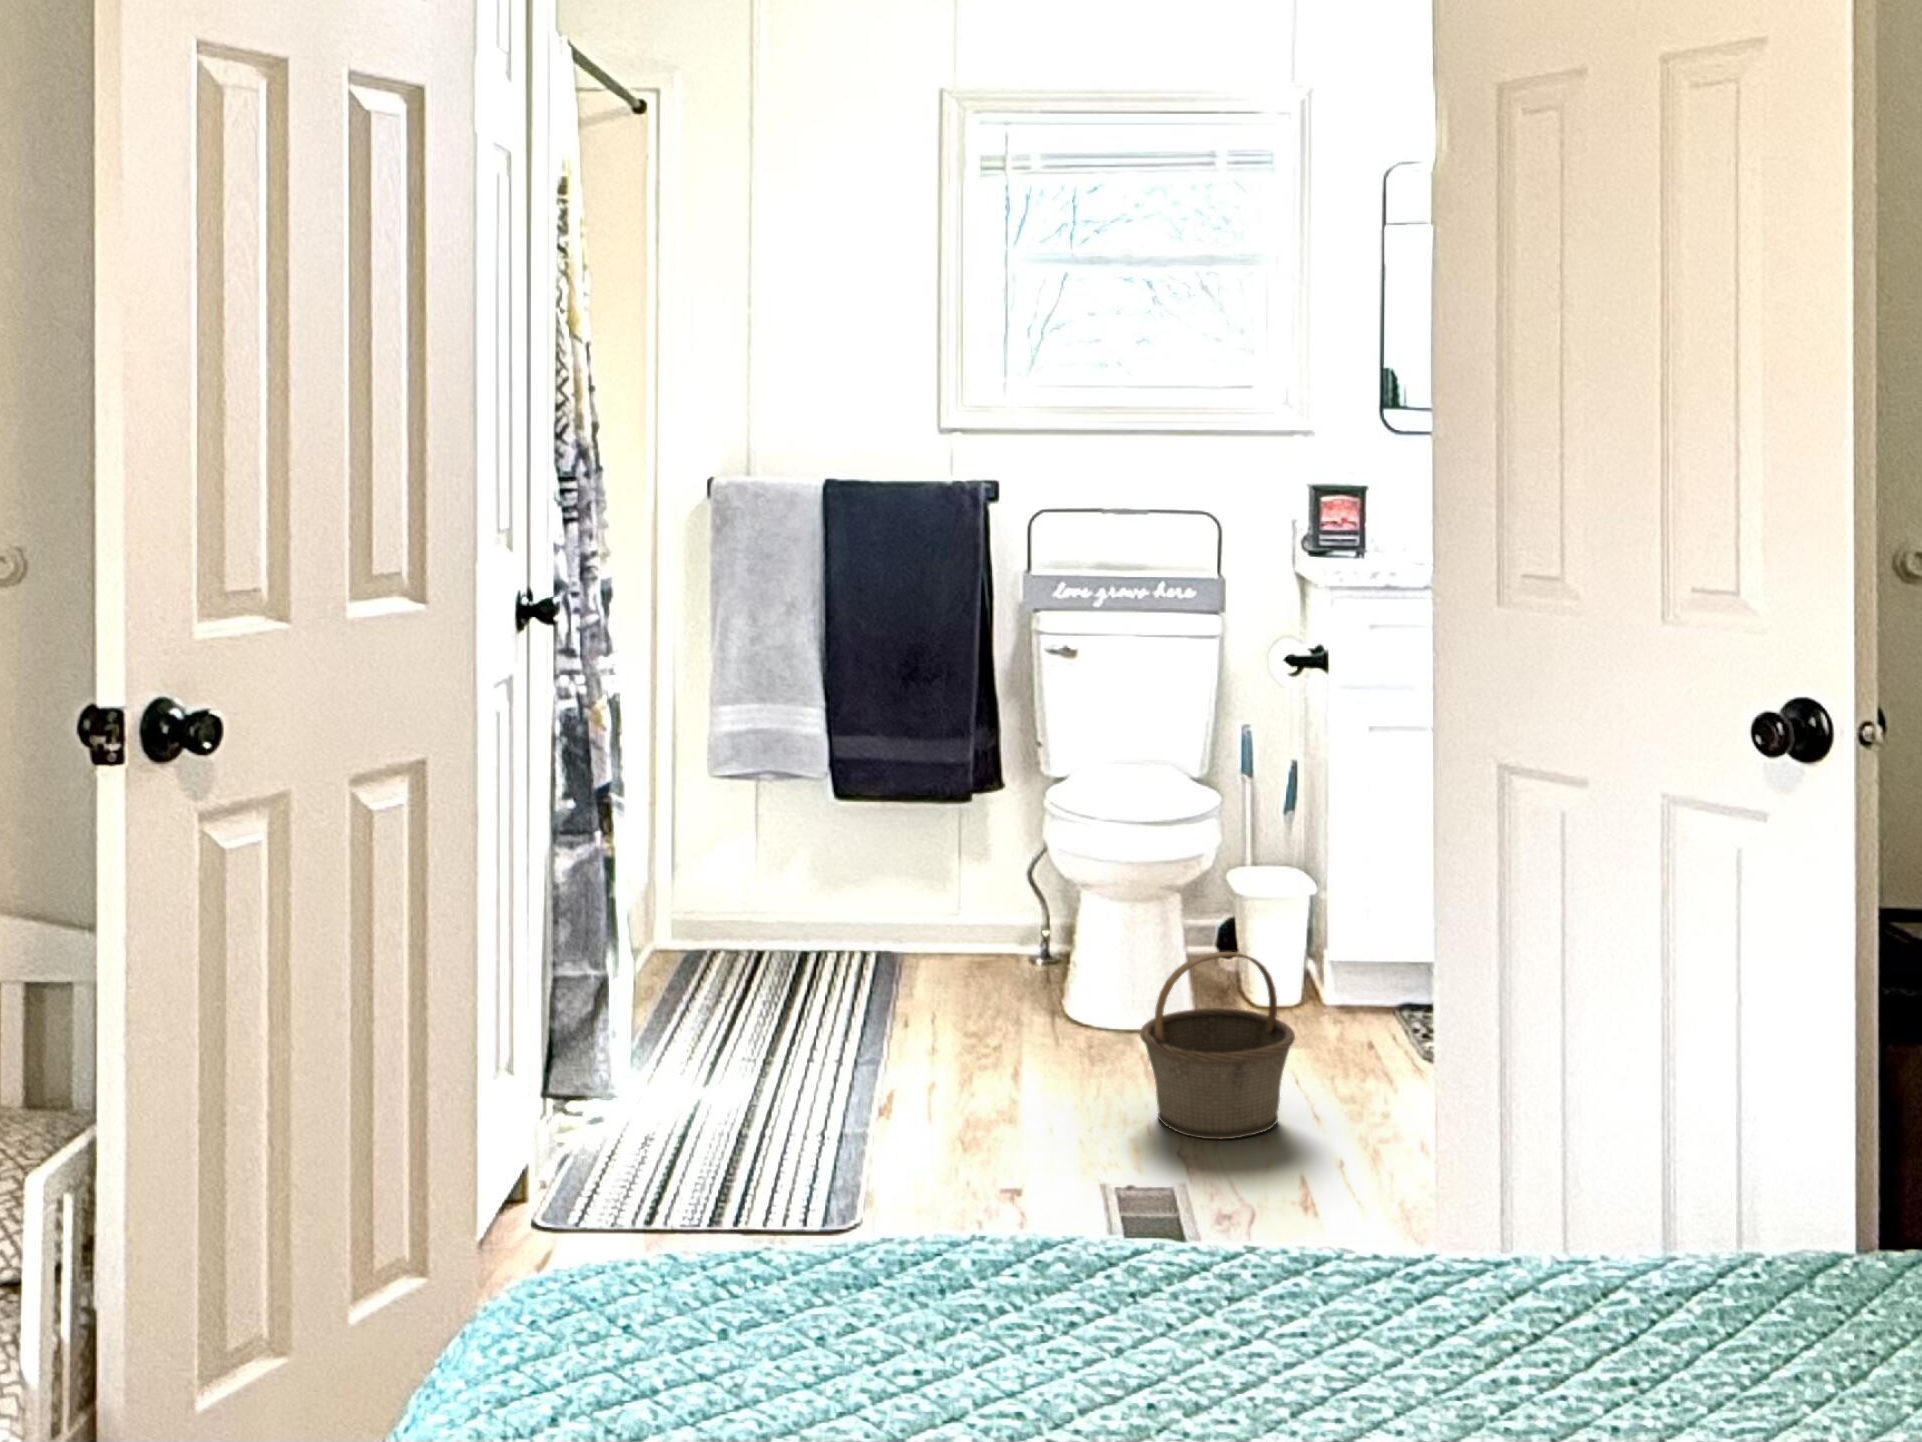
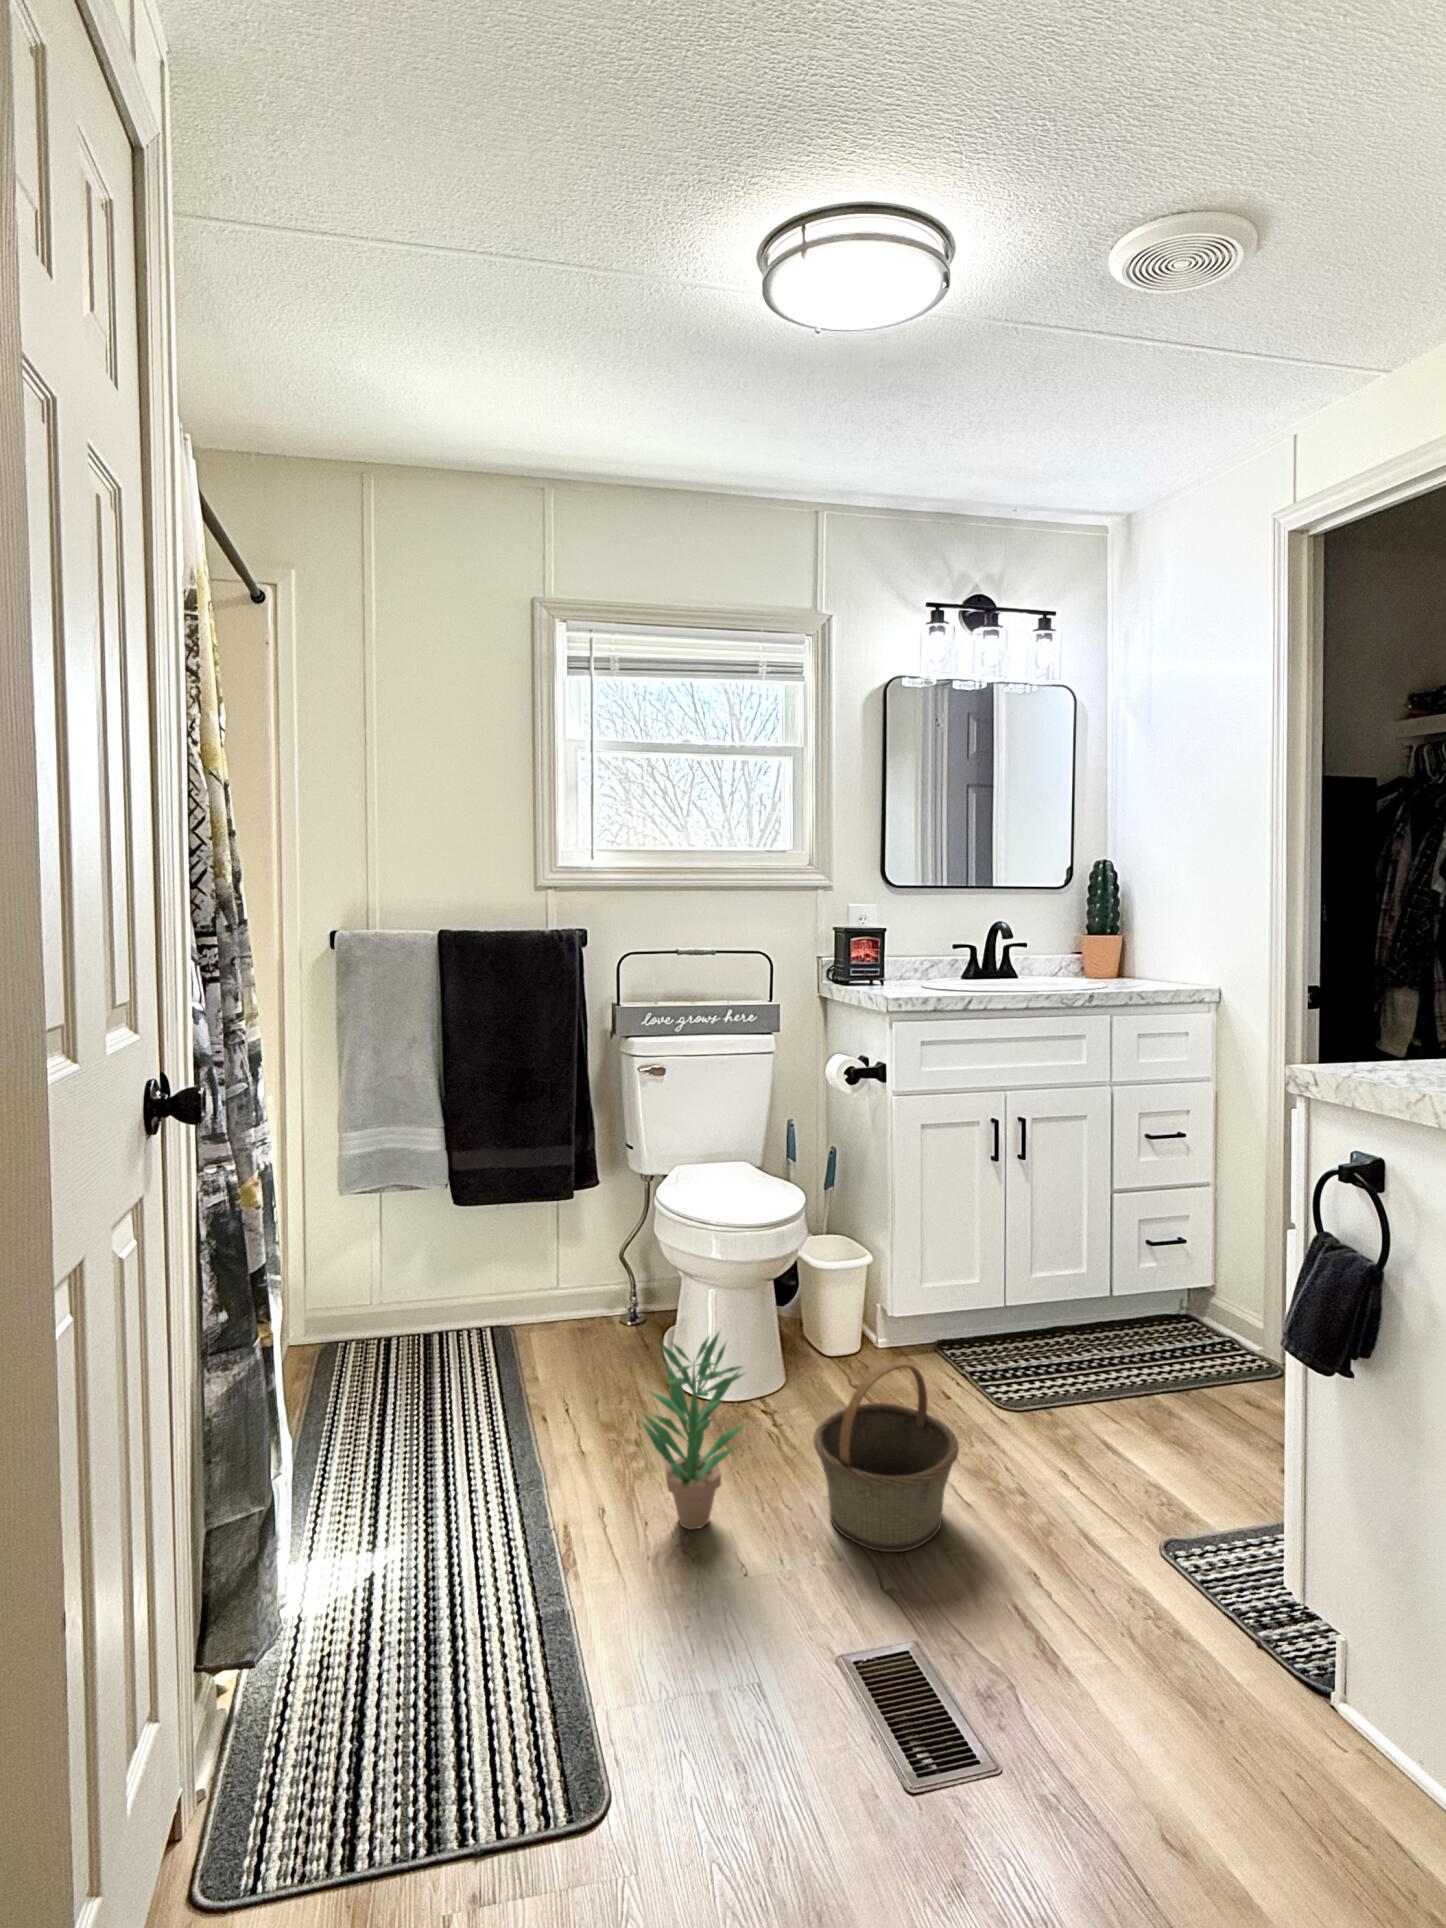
potted plant: none [963,894,1072,1106] -> present [642,1333,746,1529]

